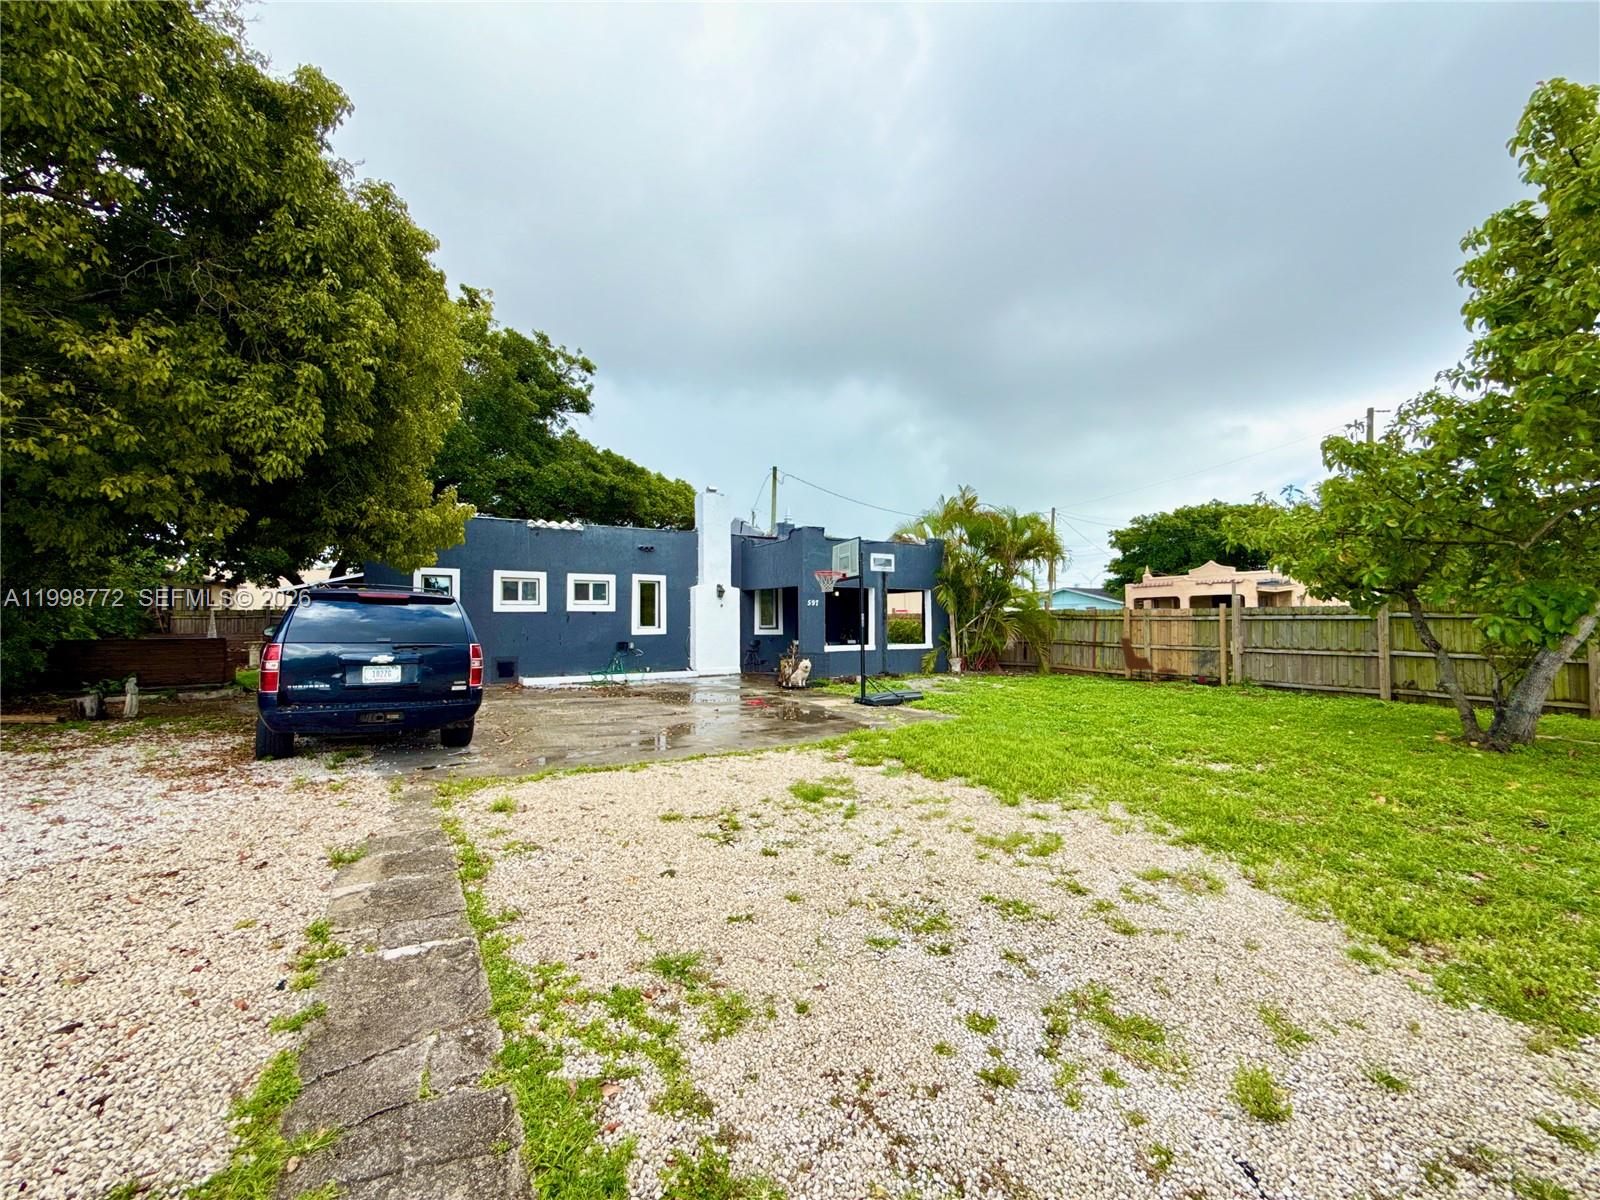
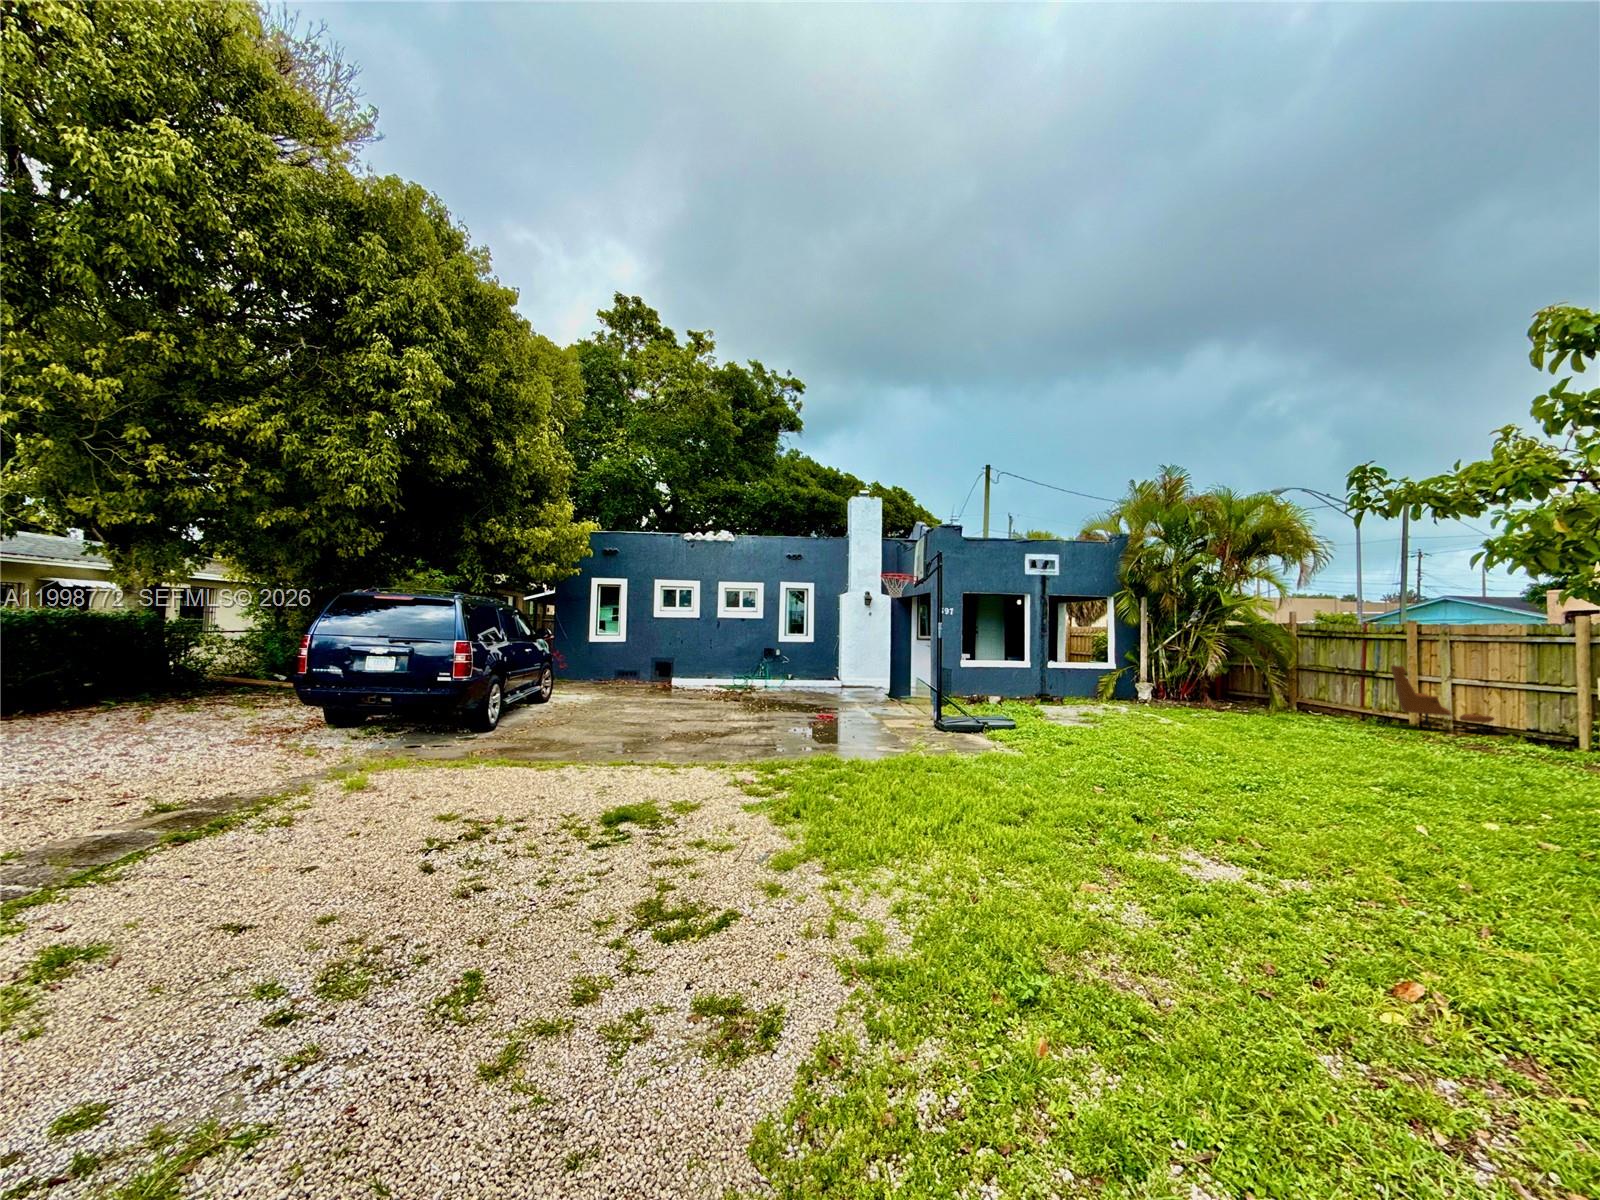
potted tree: present [1188,646,1218,684] -> none [1514,682,1576,744]

